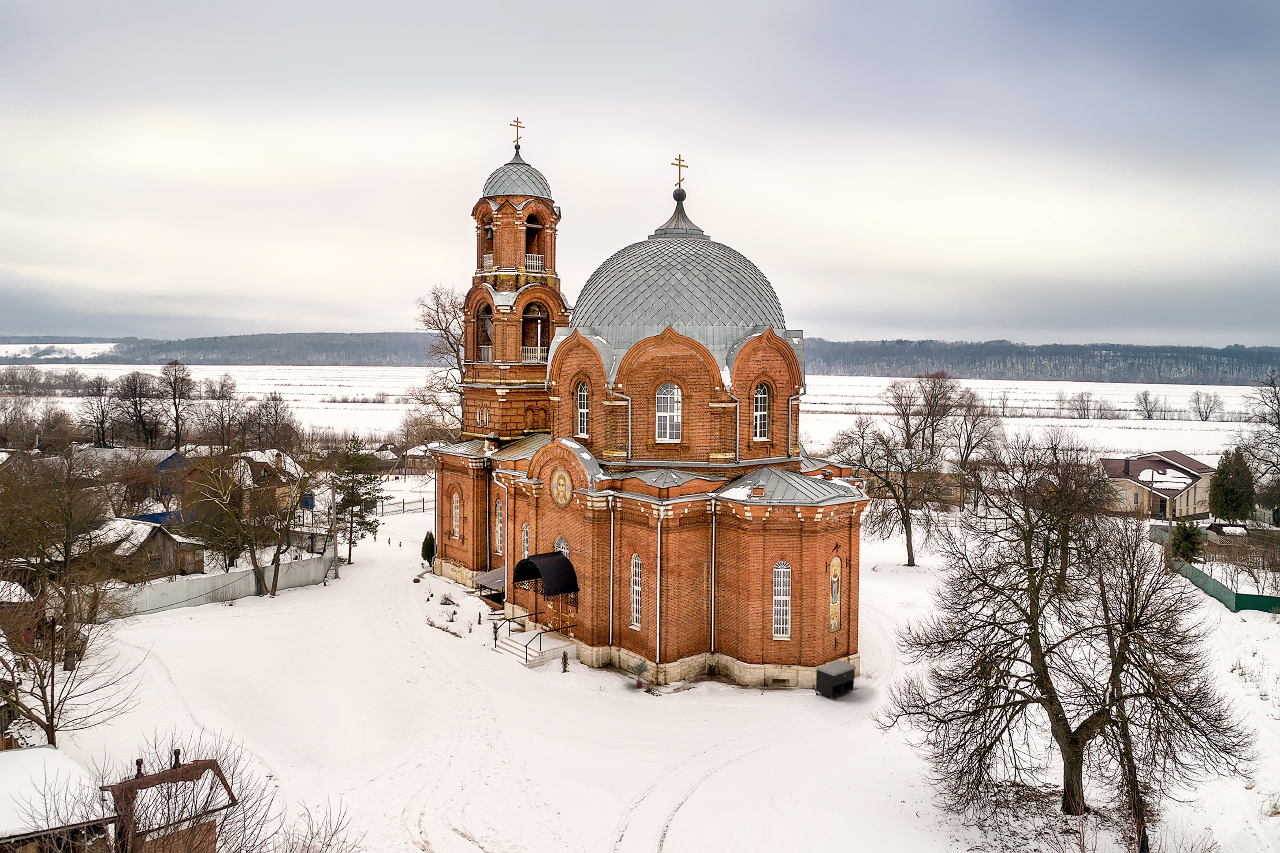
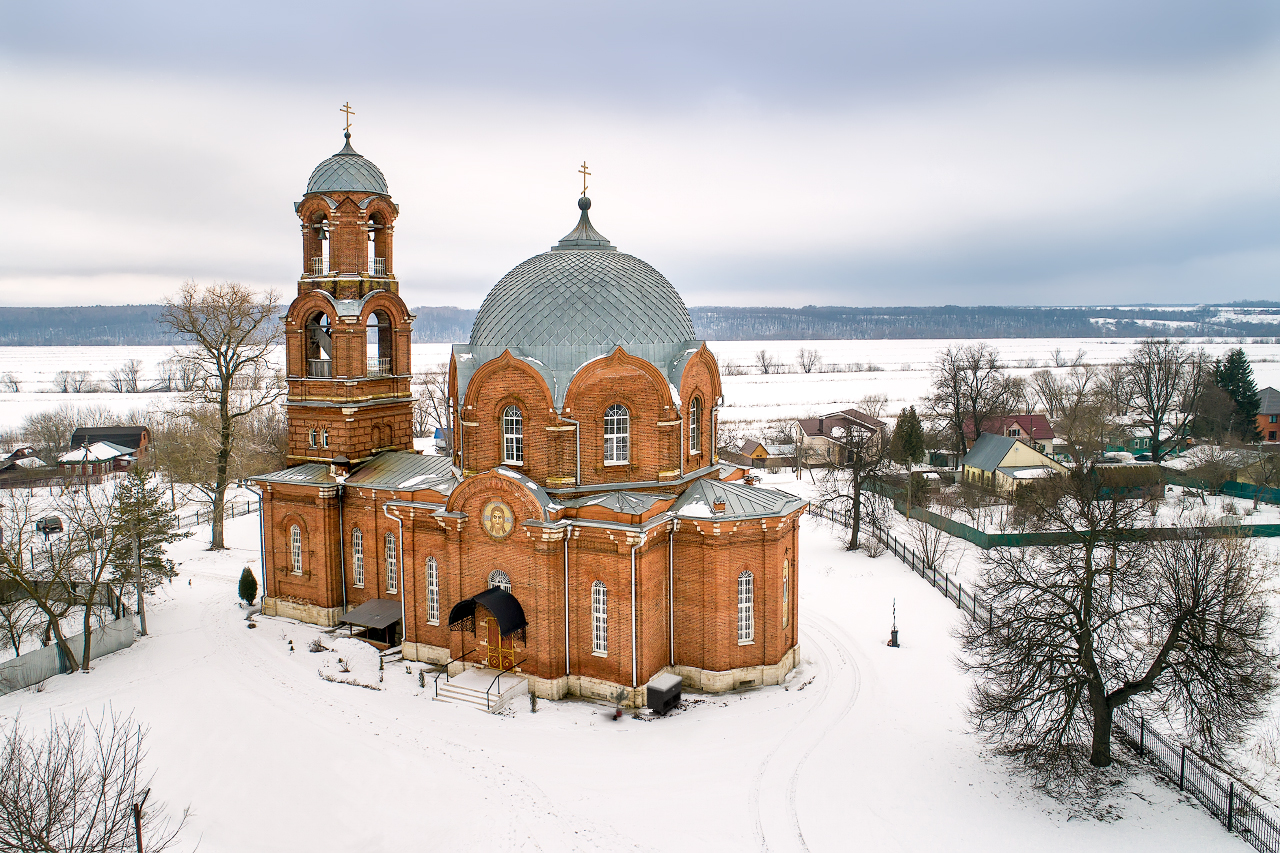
storage bench: present [816,660,856,699] -> present [647,673,682,714]

